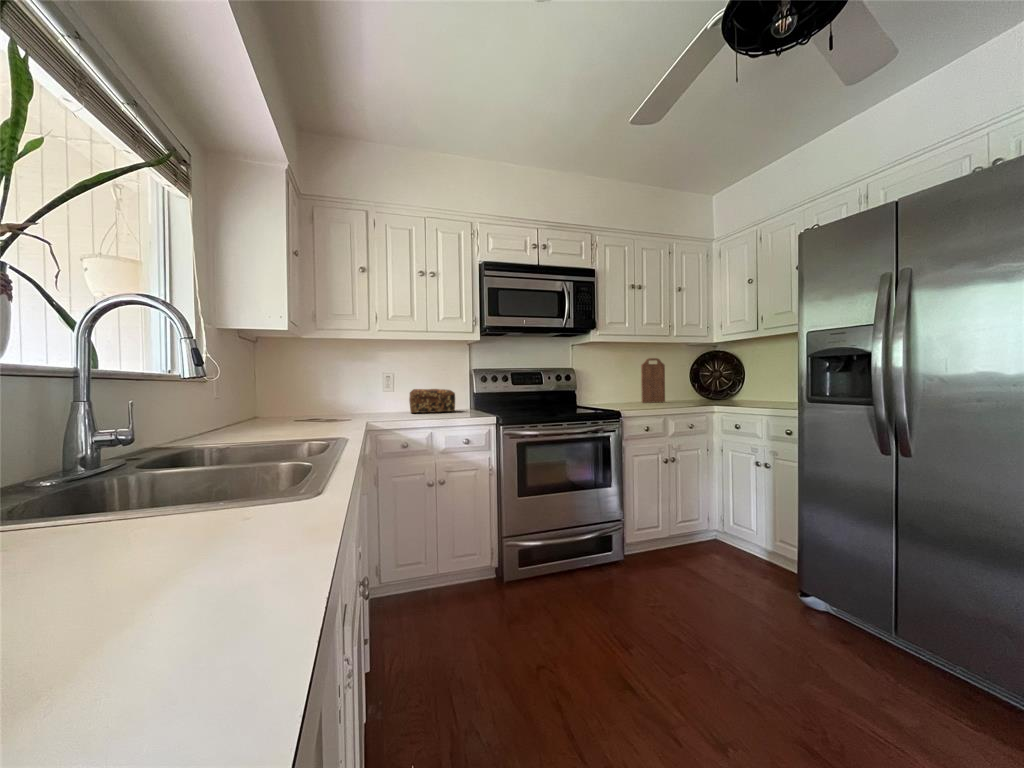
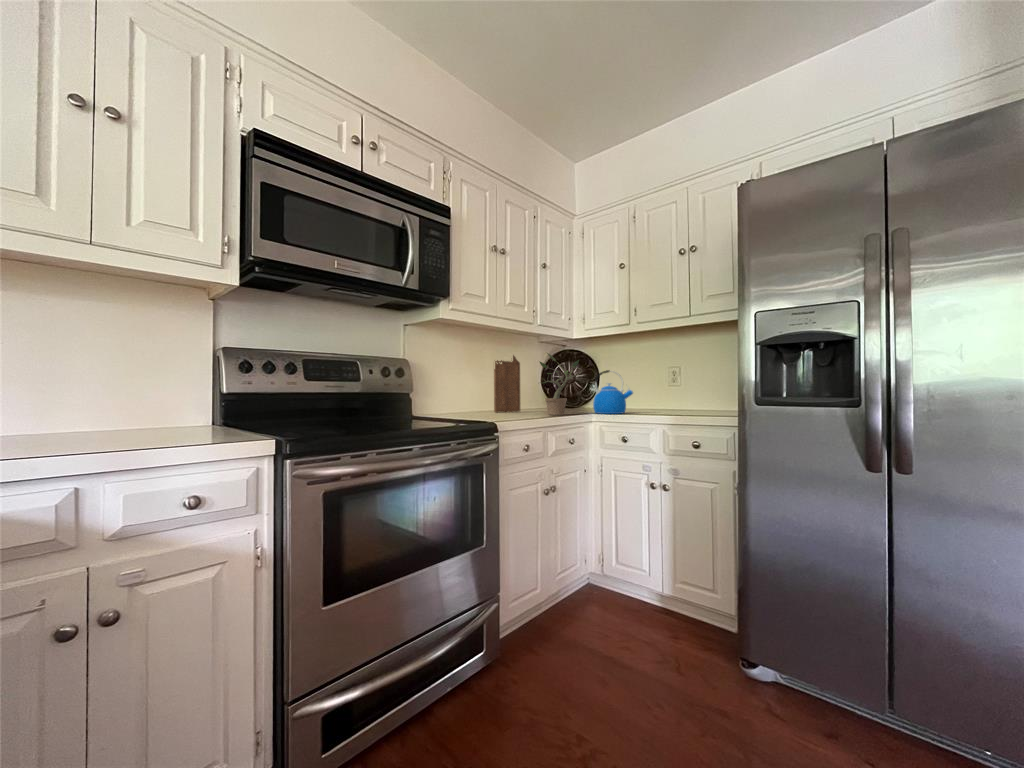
potted plant: none [669,357,711,406] -> present [540,353,580,415]
kettle: none [725,370,763,406] -> present [593,370,633,414]
bread loaf: present [409,389,455,413] -> none [28,383,171,441]

